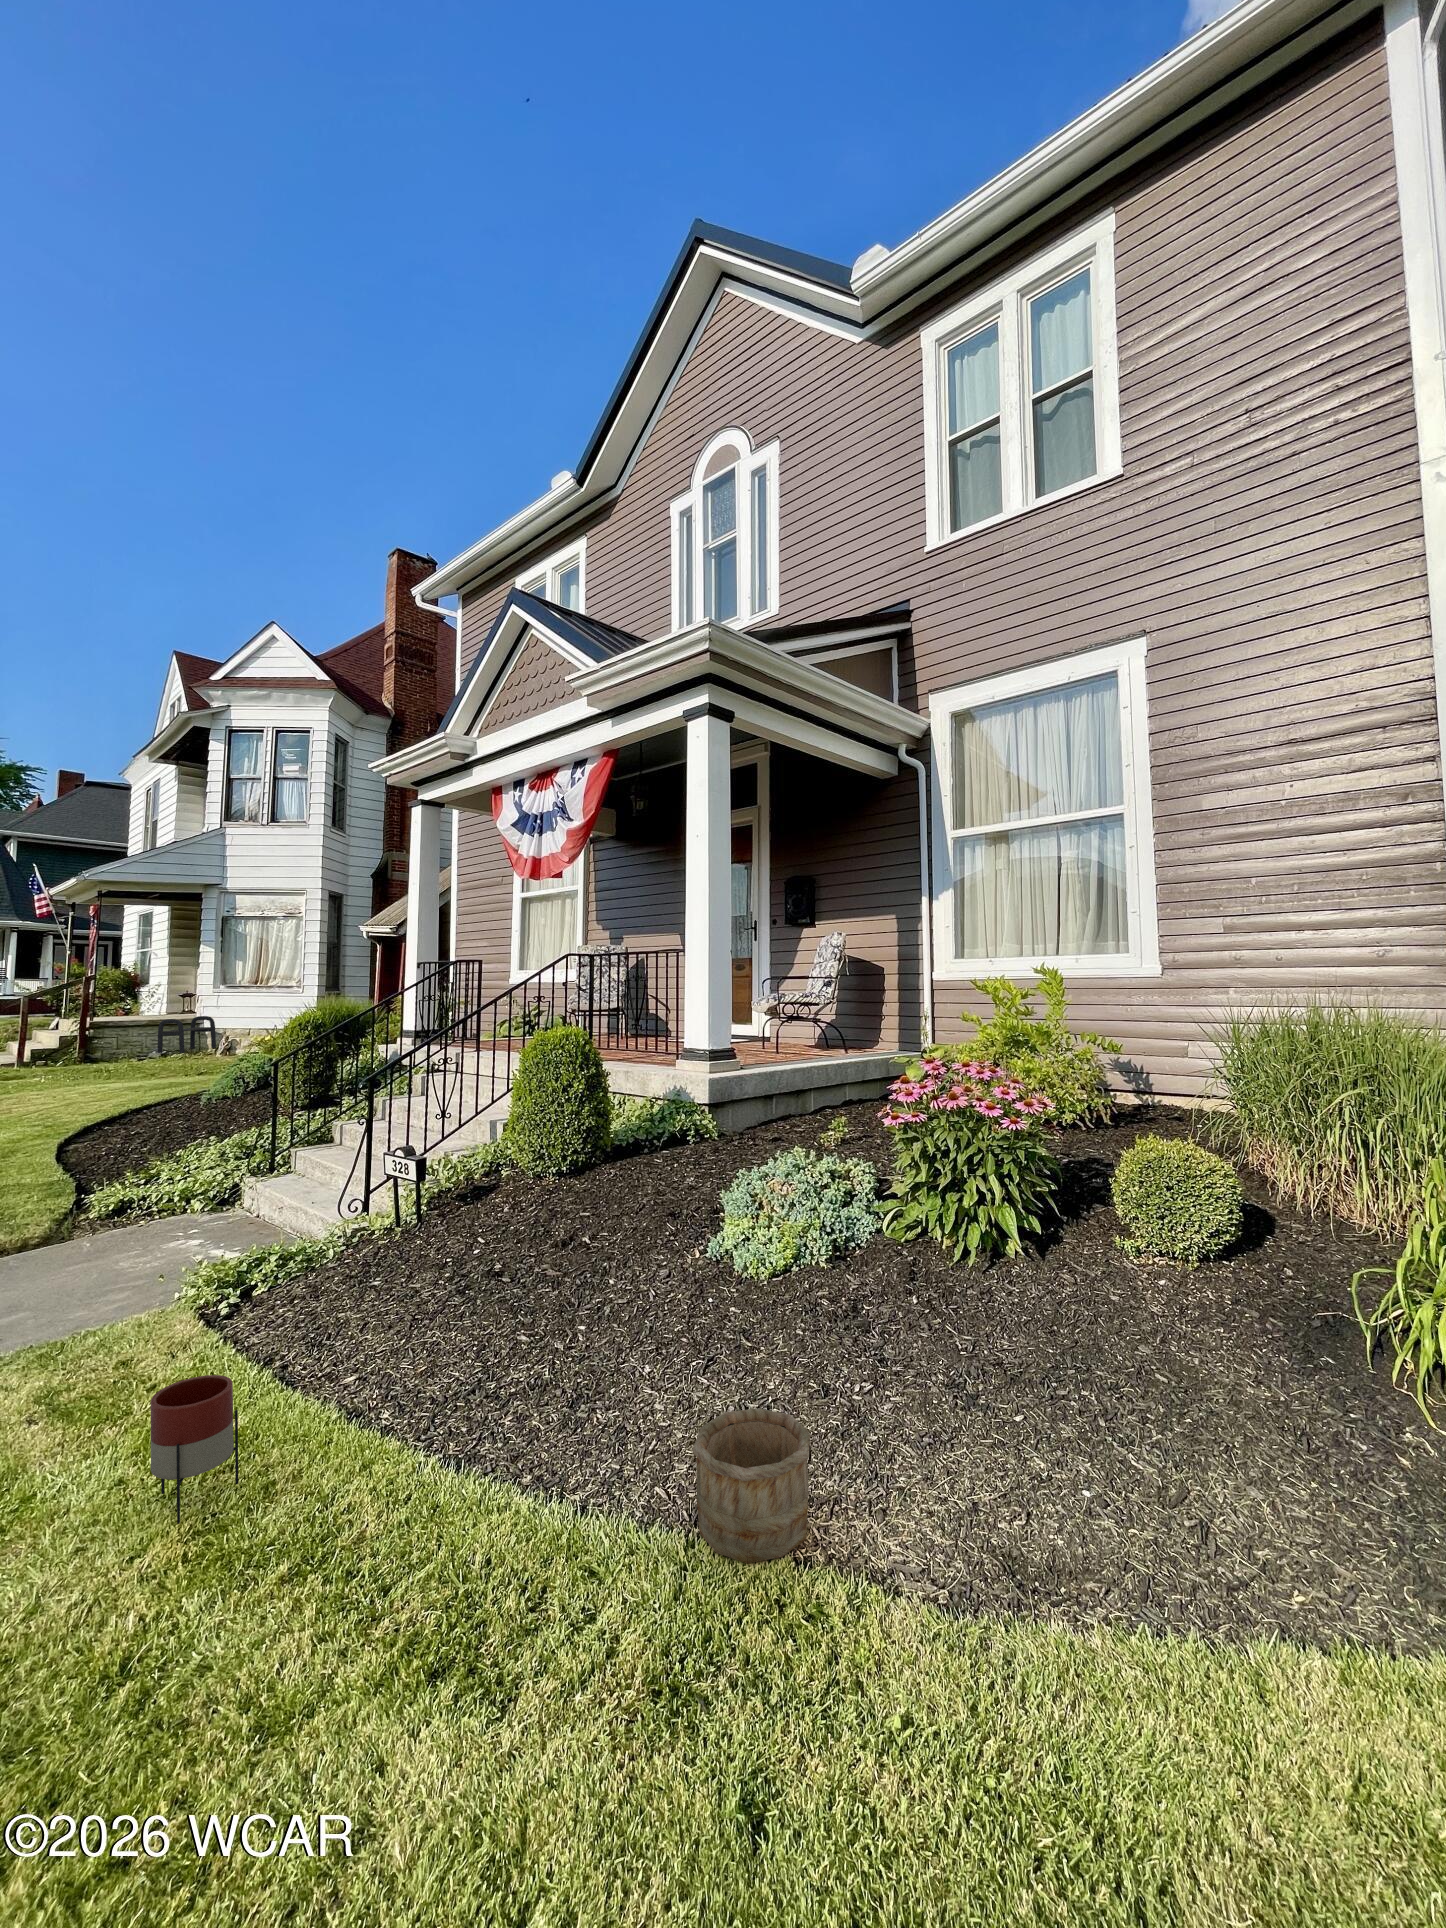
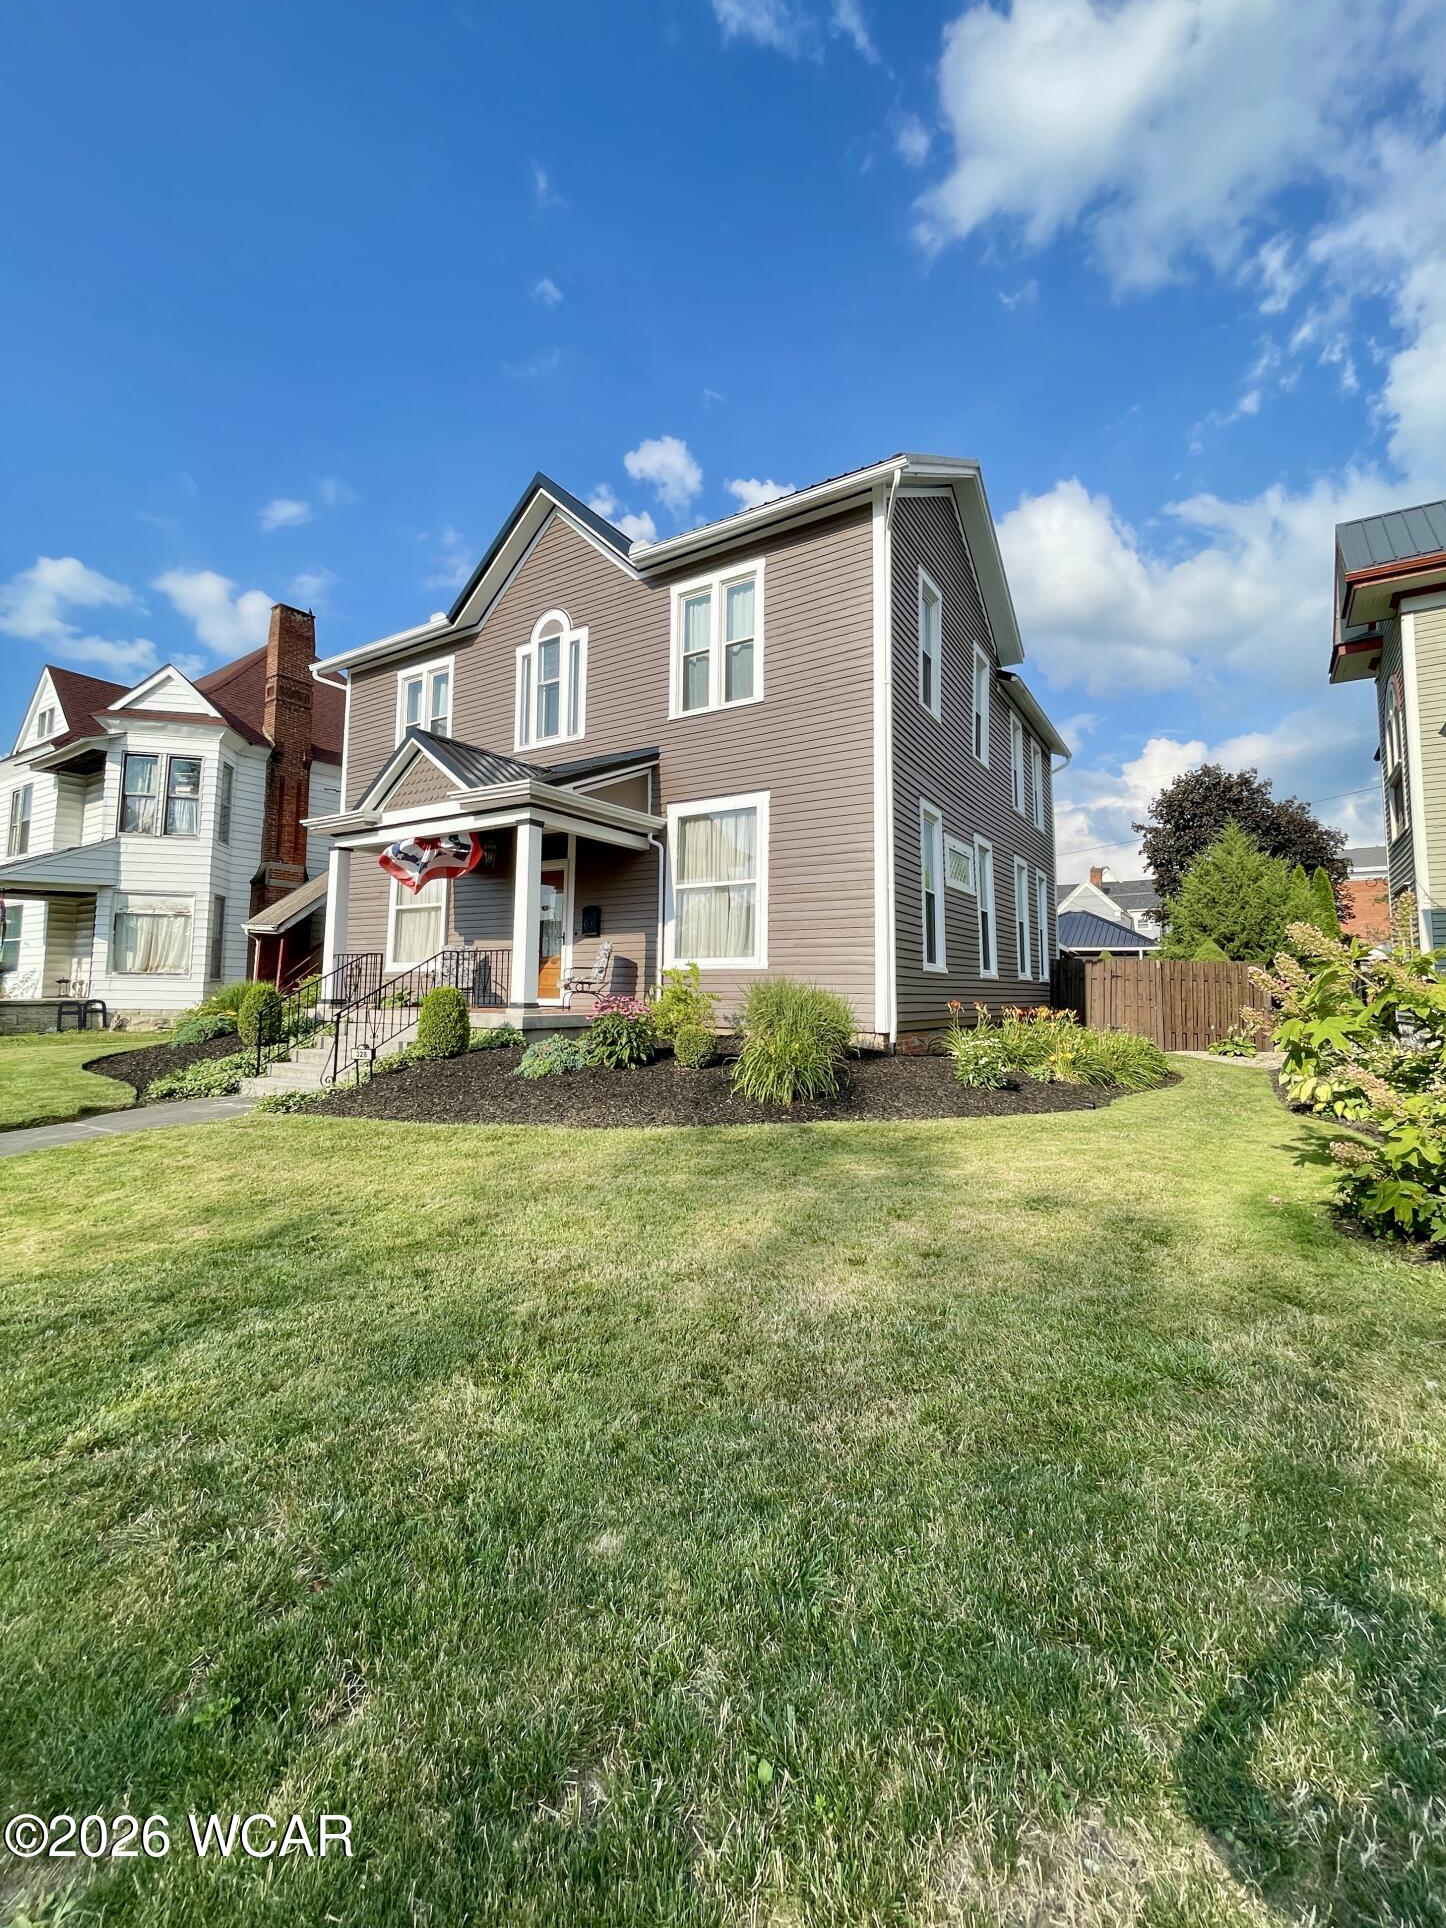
planter: present [151,1375,238,1524] -> none [311,1097,338,1139]
wooden bucket: present [692,1408,810,1563] -> none [505,1099,544,1133]

